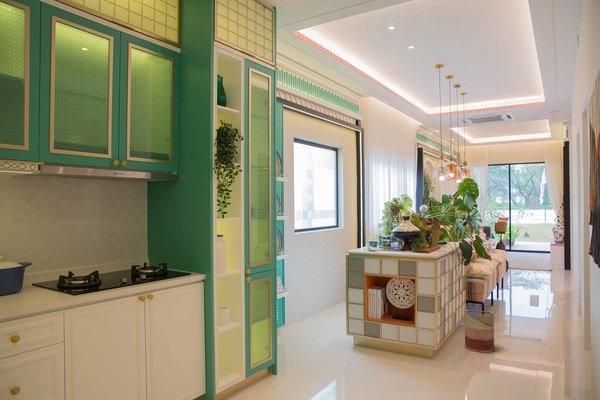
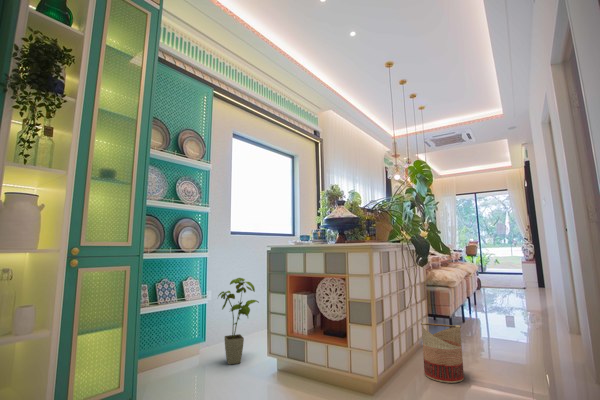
house plant: none [299,274,333,342] -> present [218,278,259,365]

